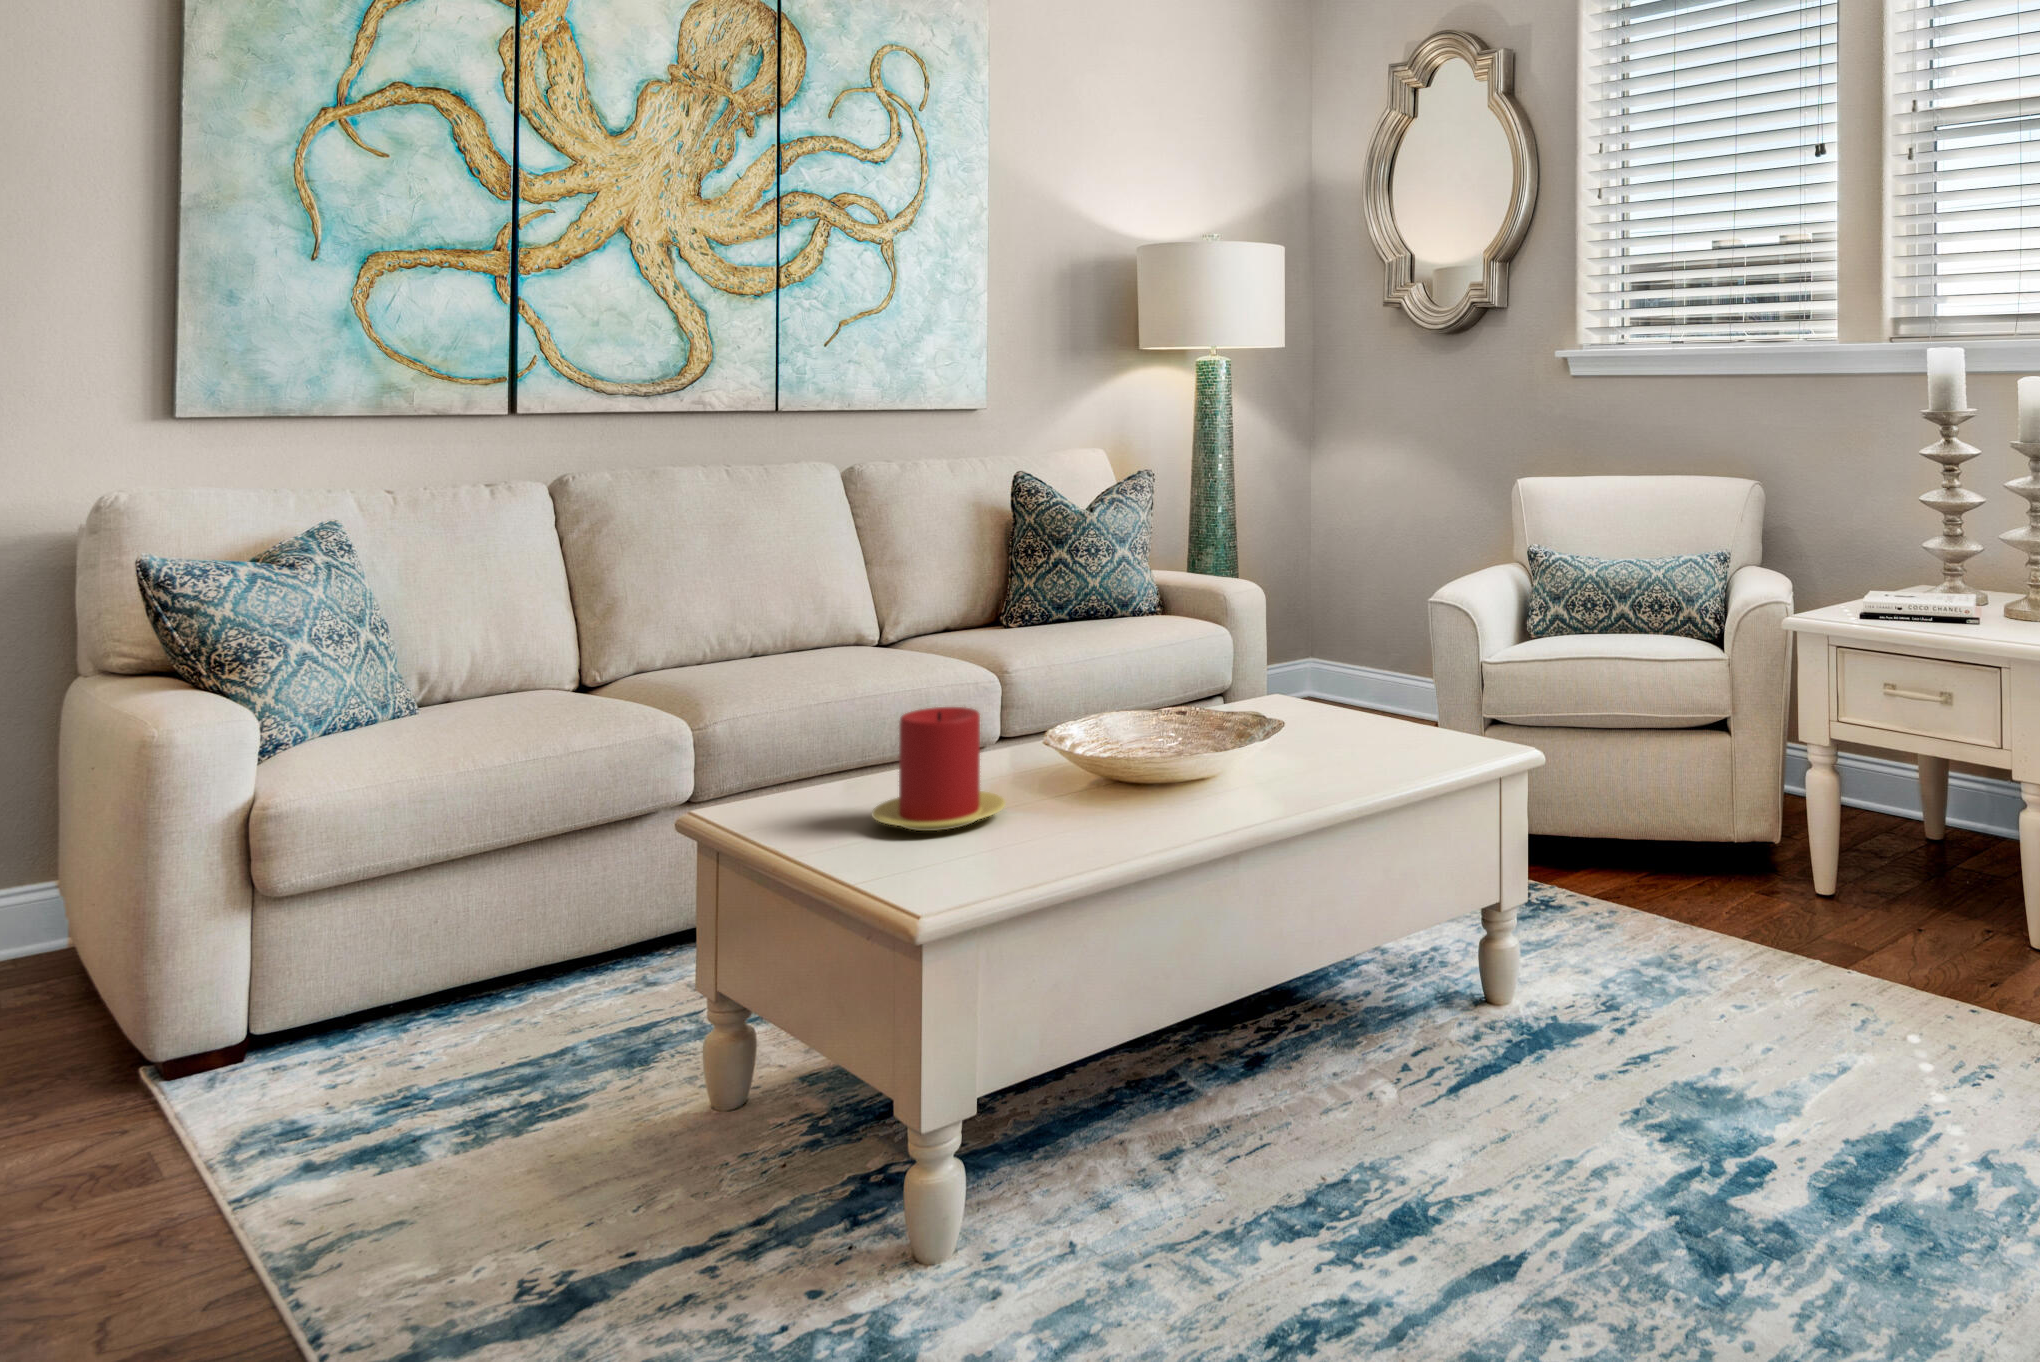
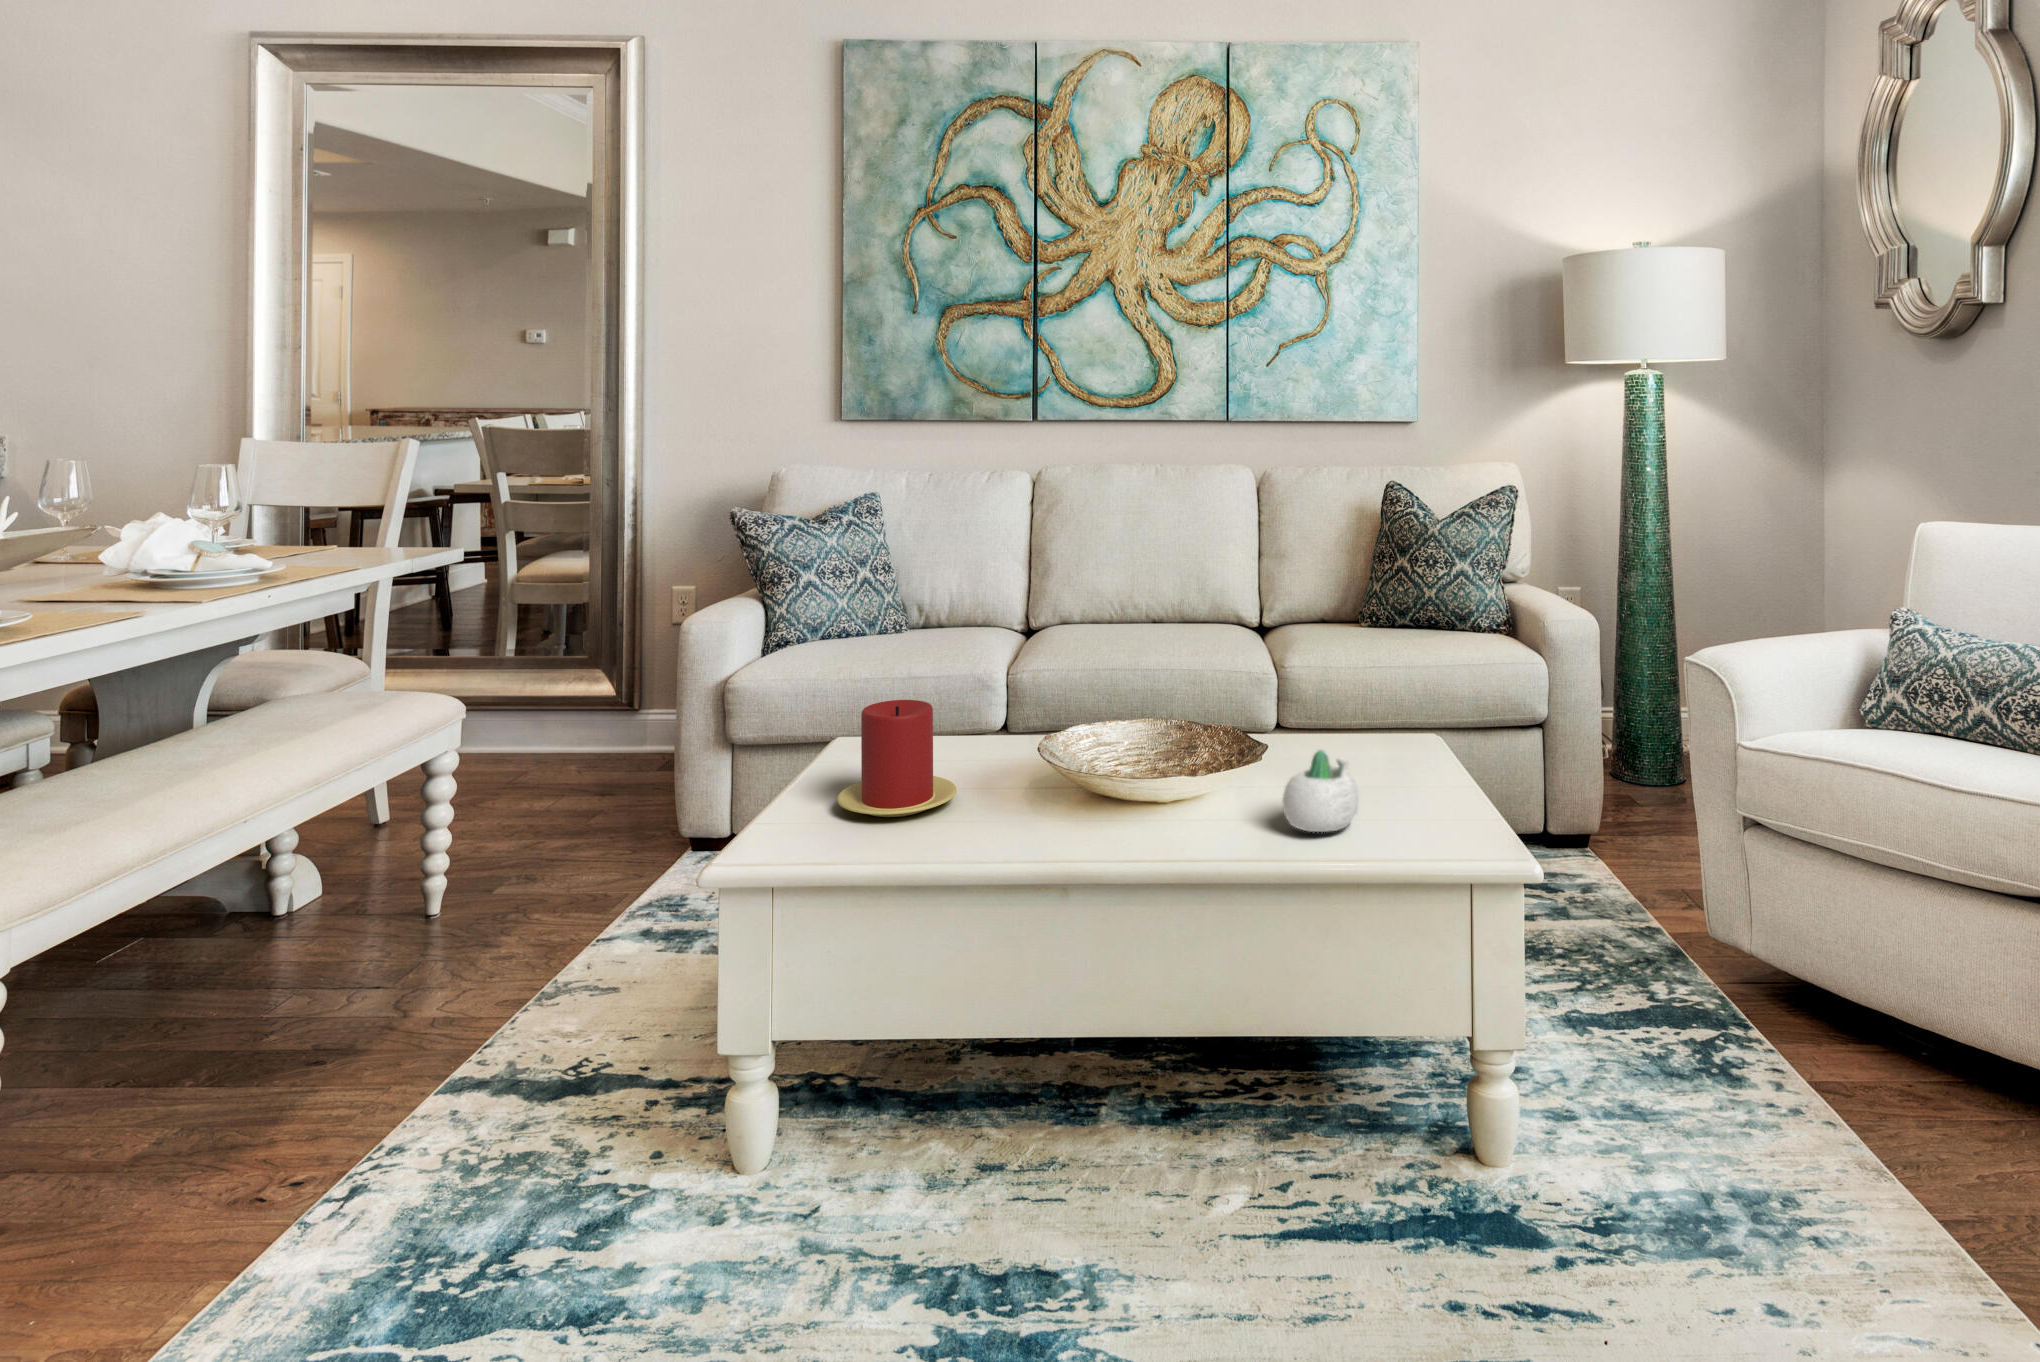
succulent planter: none [1311,685,1370,756] -> present [1282,750,1359,832]

